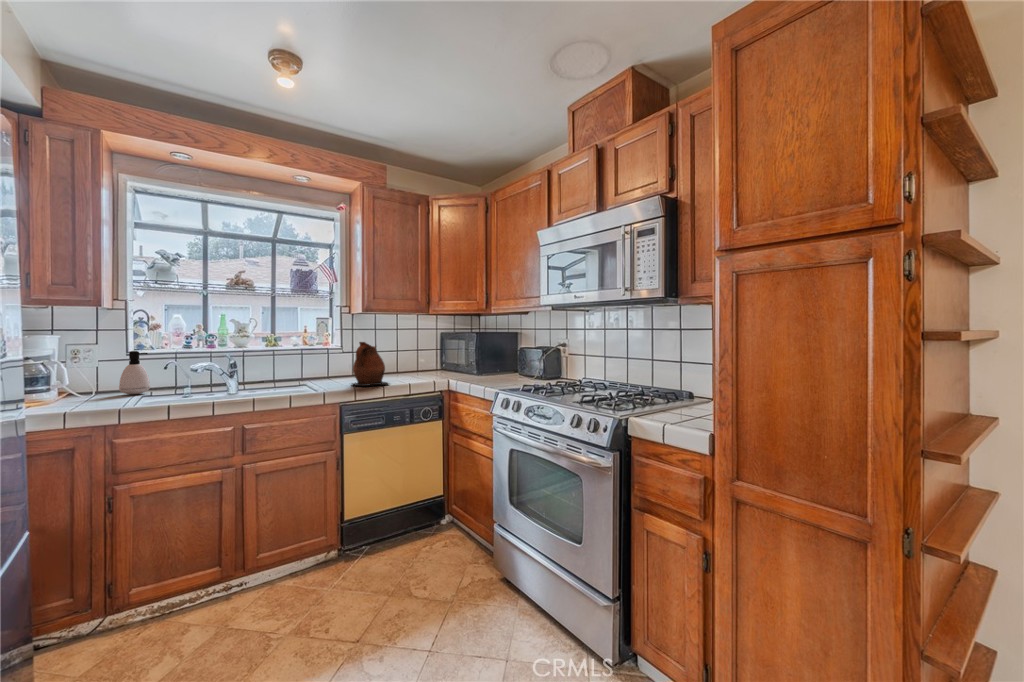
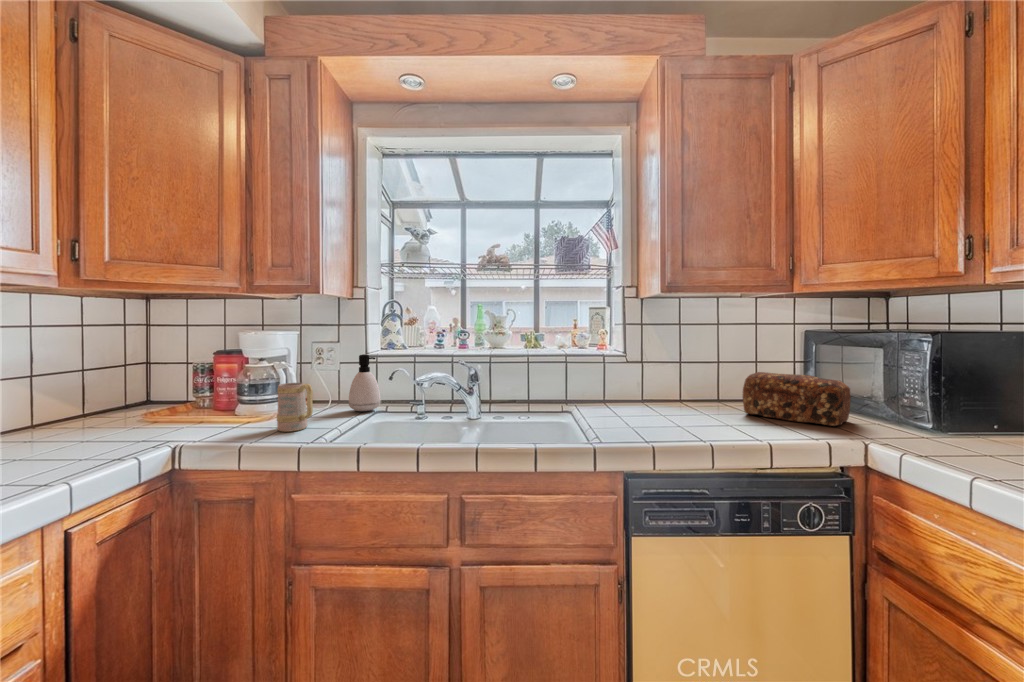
ceramic pitcher: present [352,342,389,386] -> none [638,350,725,443]
bread loaf: none [406,354,452,377] -> present [743,372,851,426]
mug: none [72,370,109,406] -> present [277,383,313,432]

